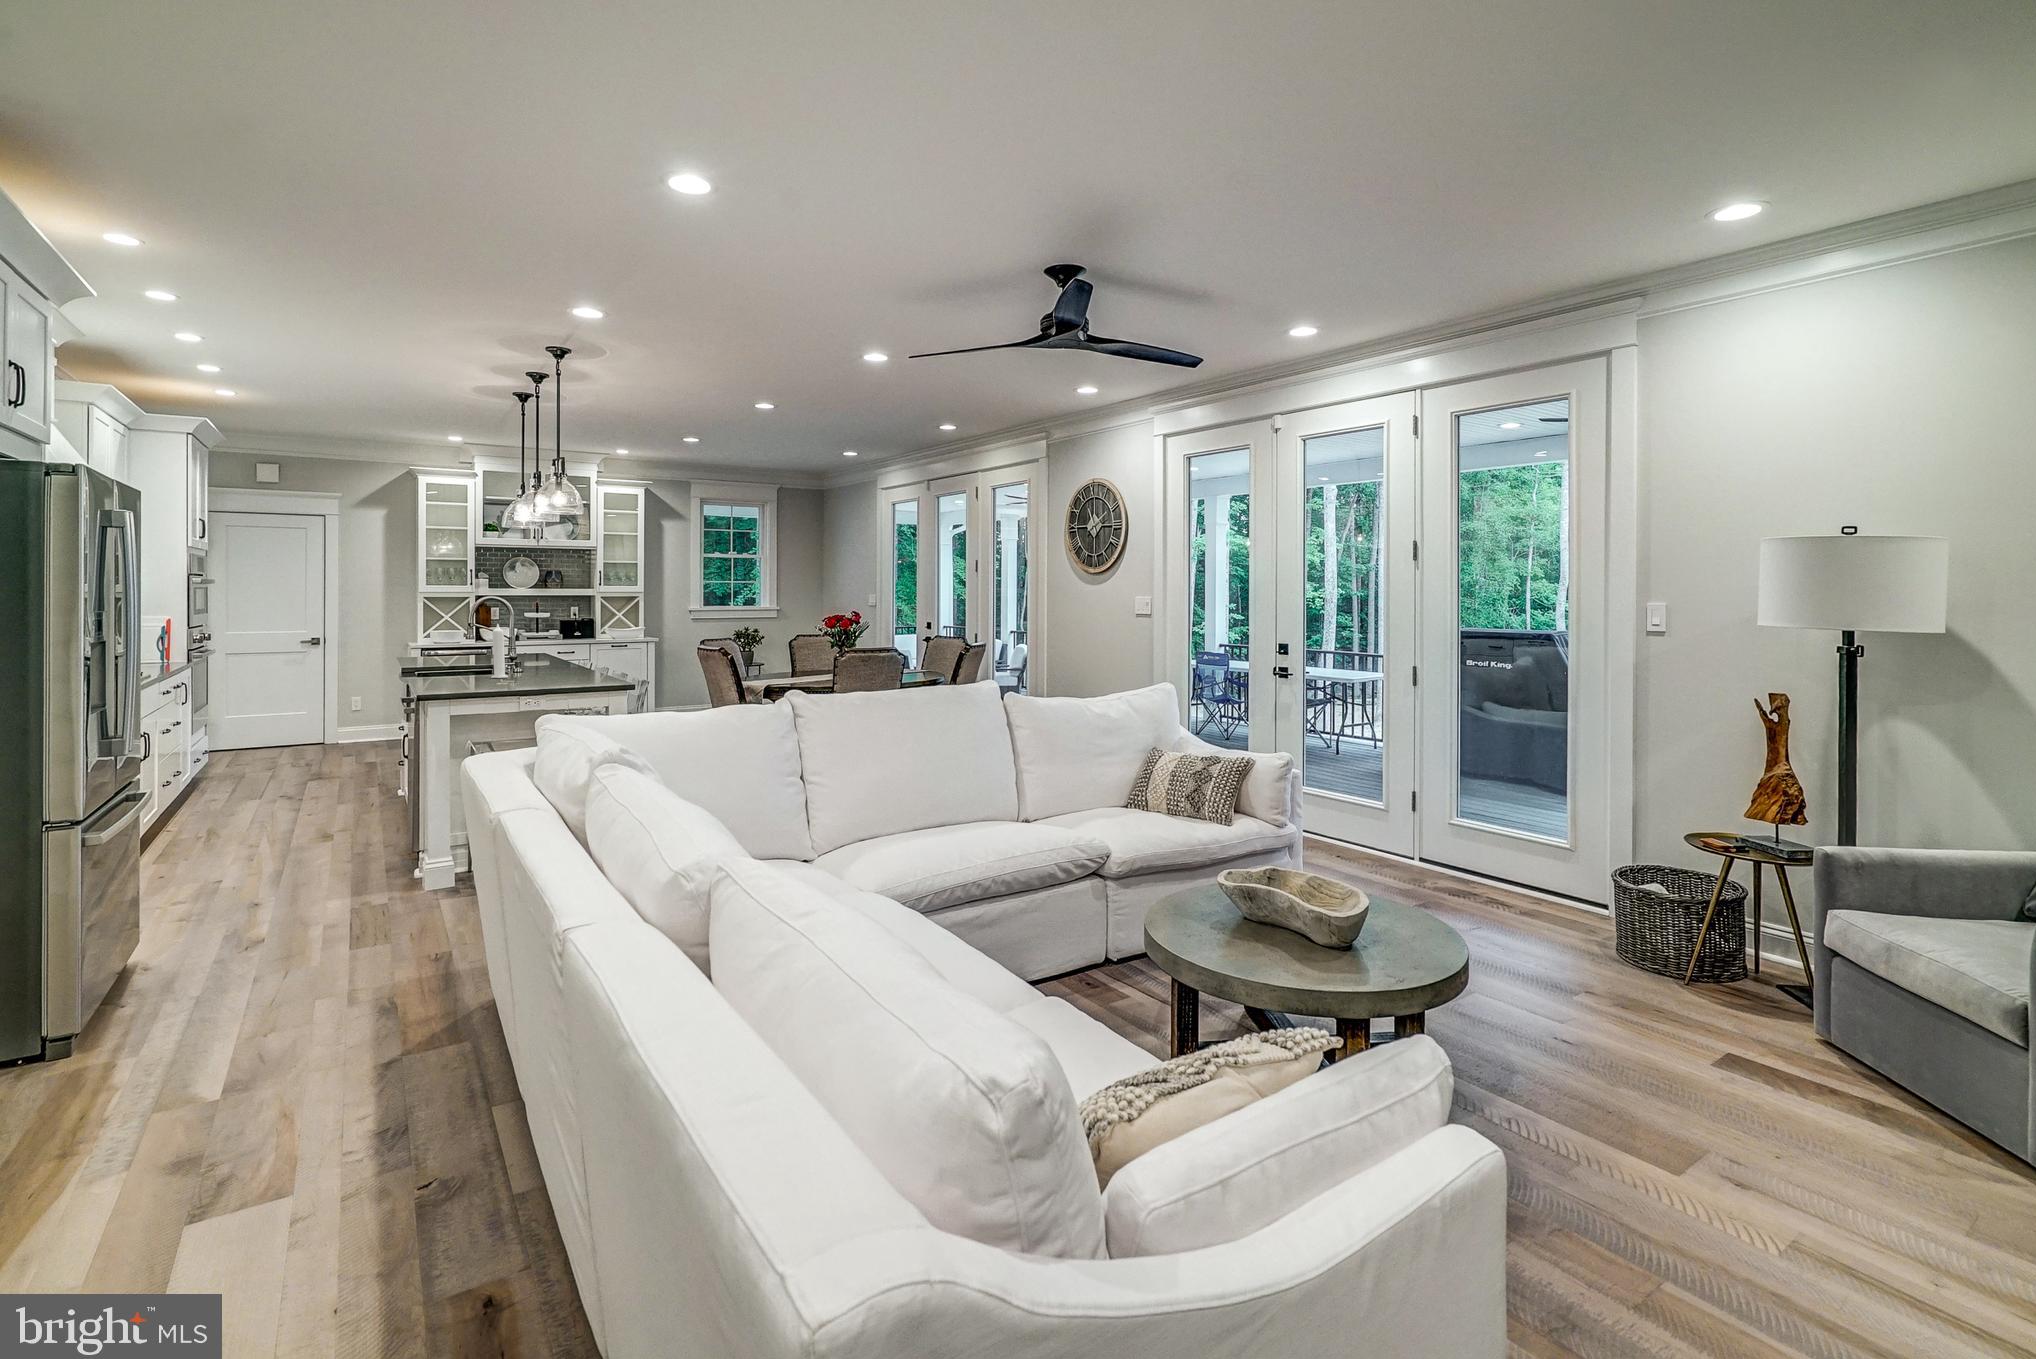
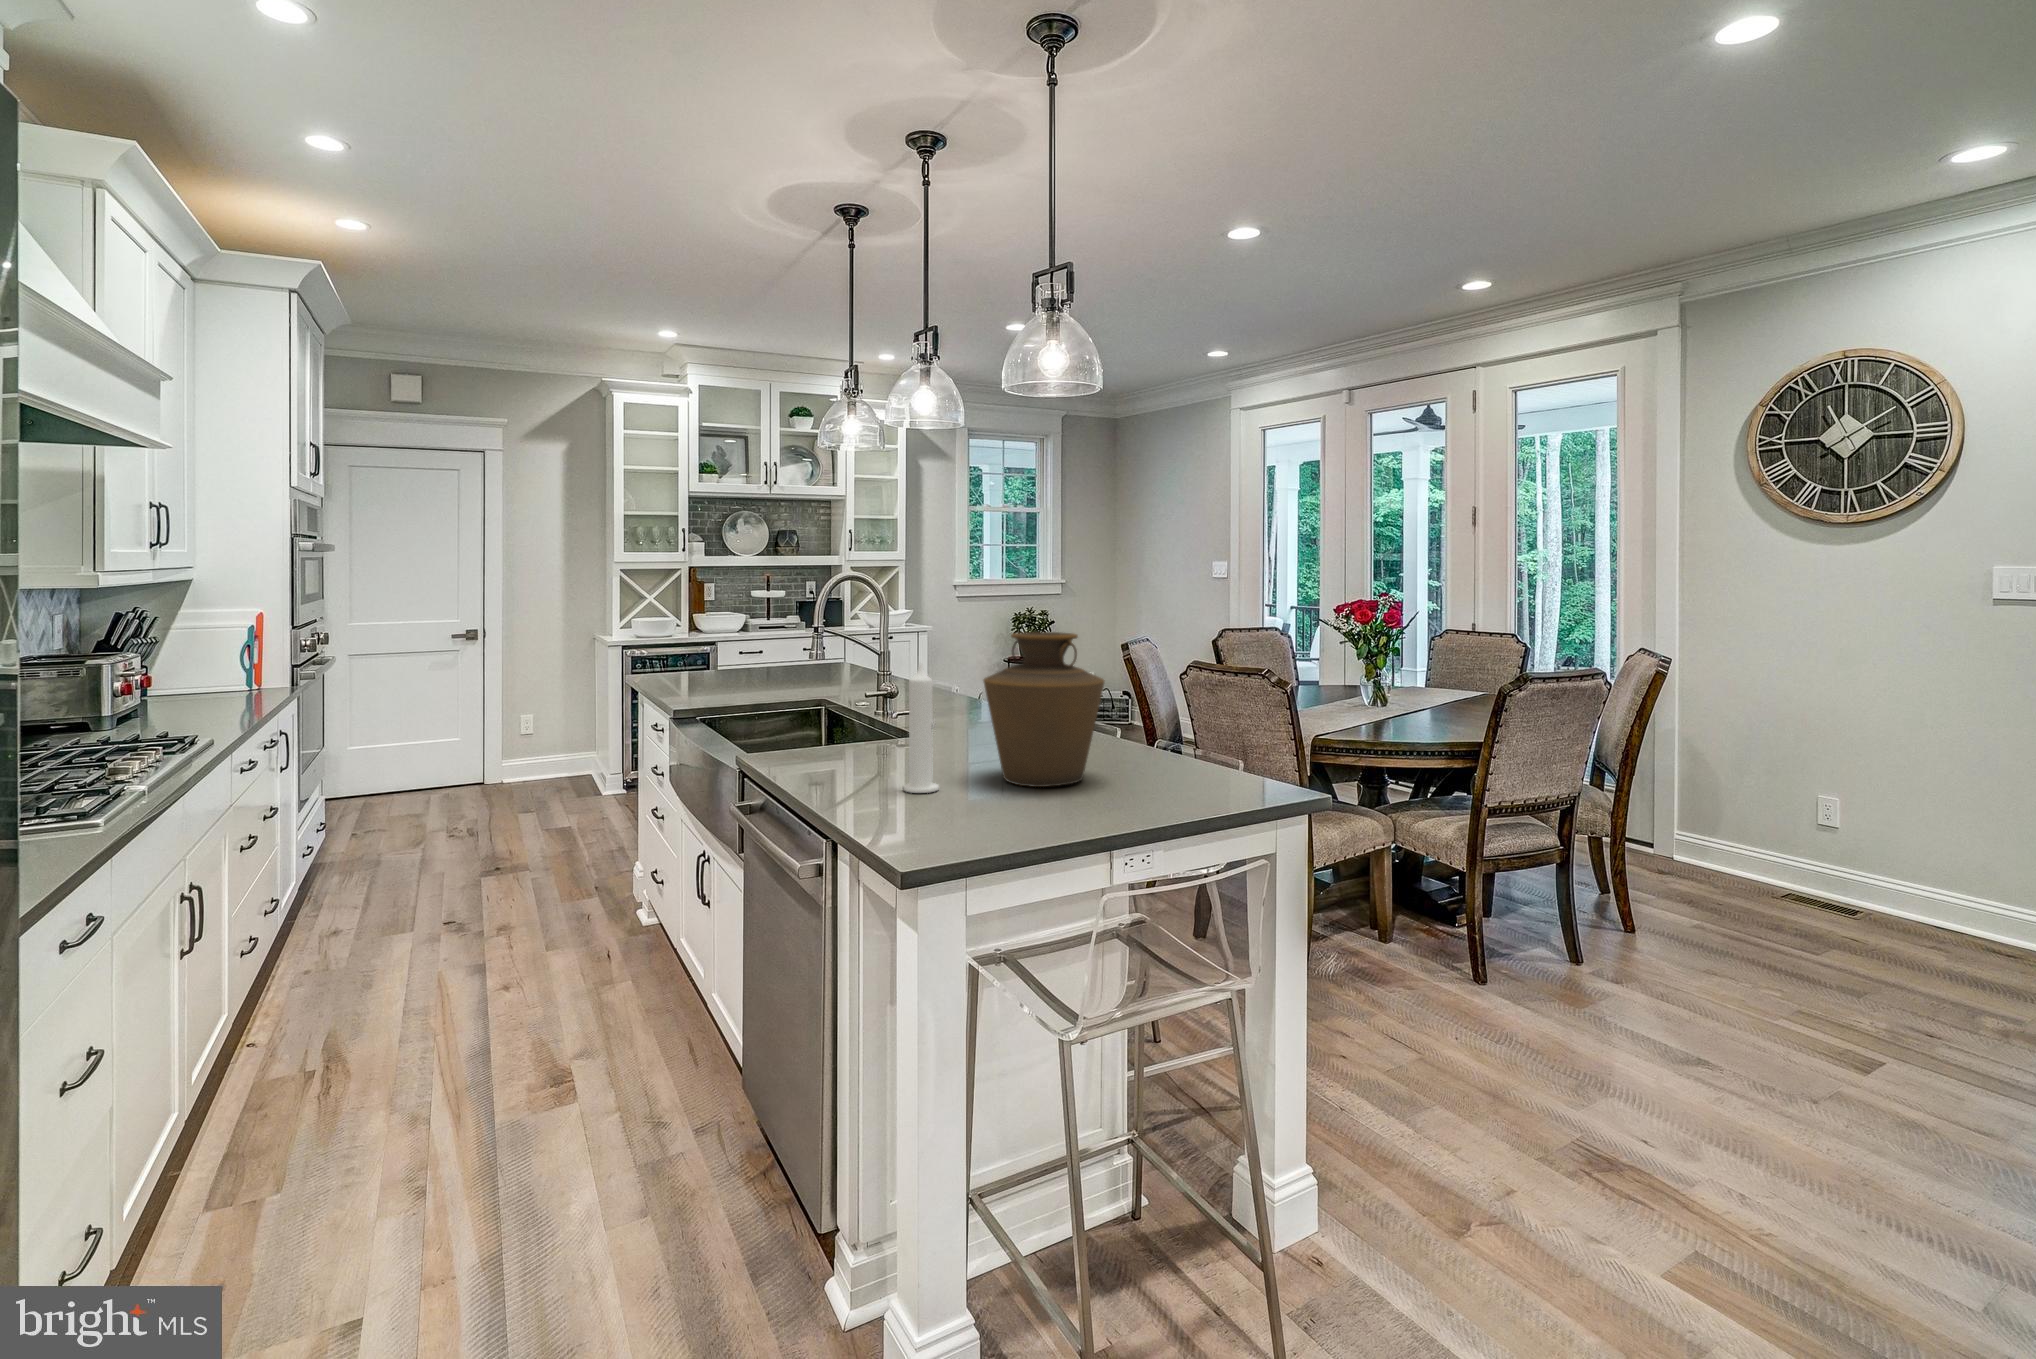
vase: none [531,613,589,677] -> present [983,632,1104,787]

